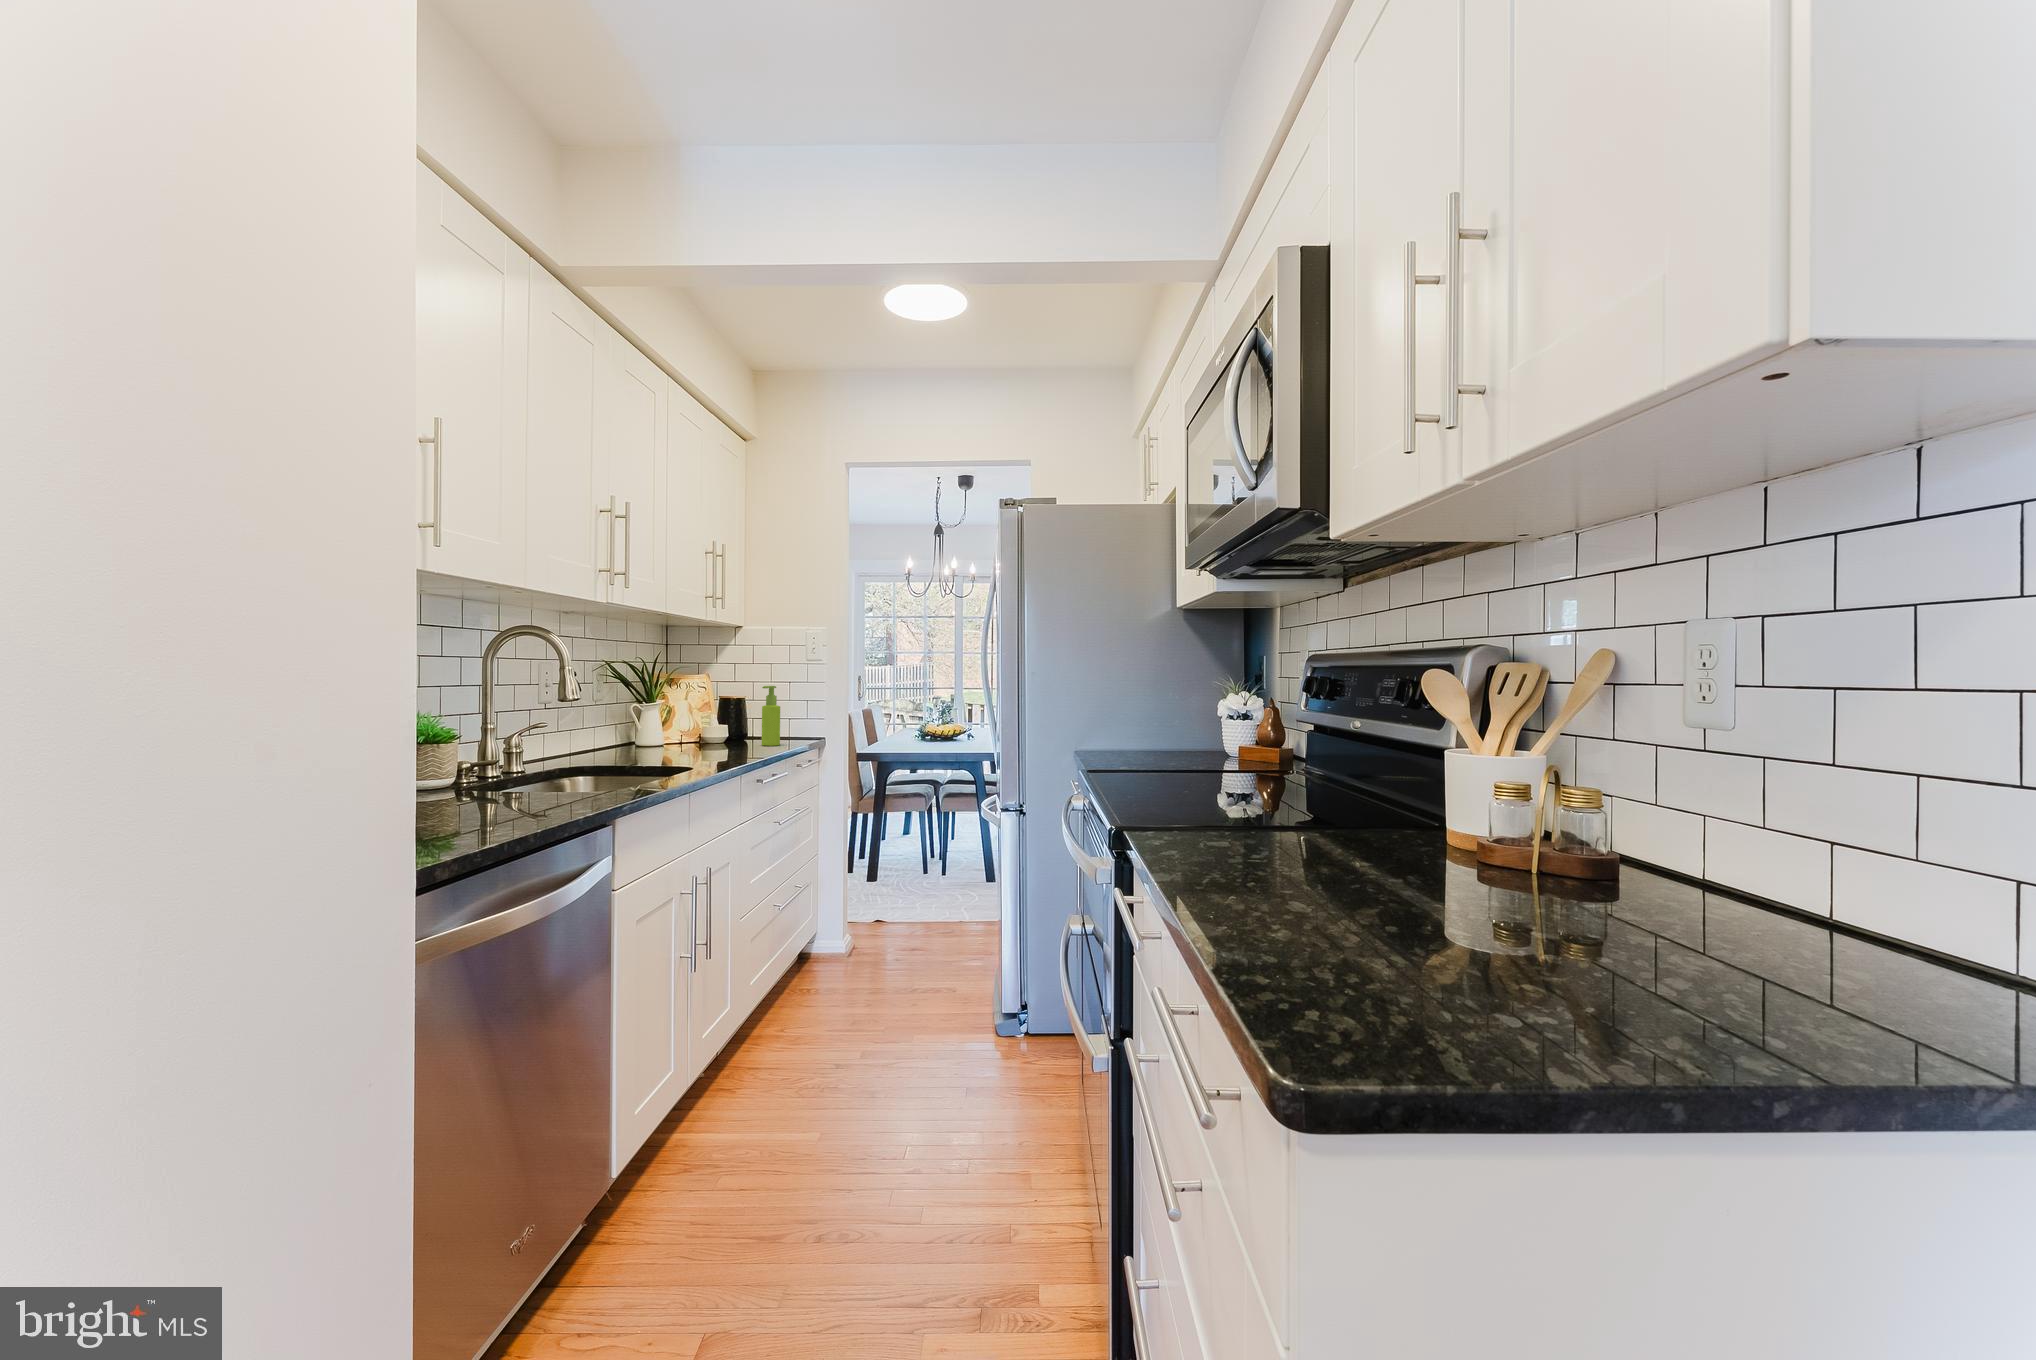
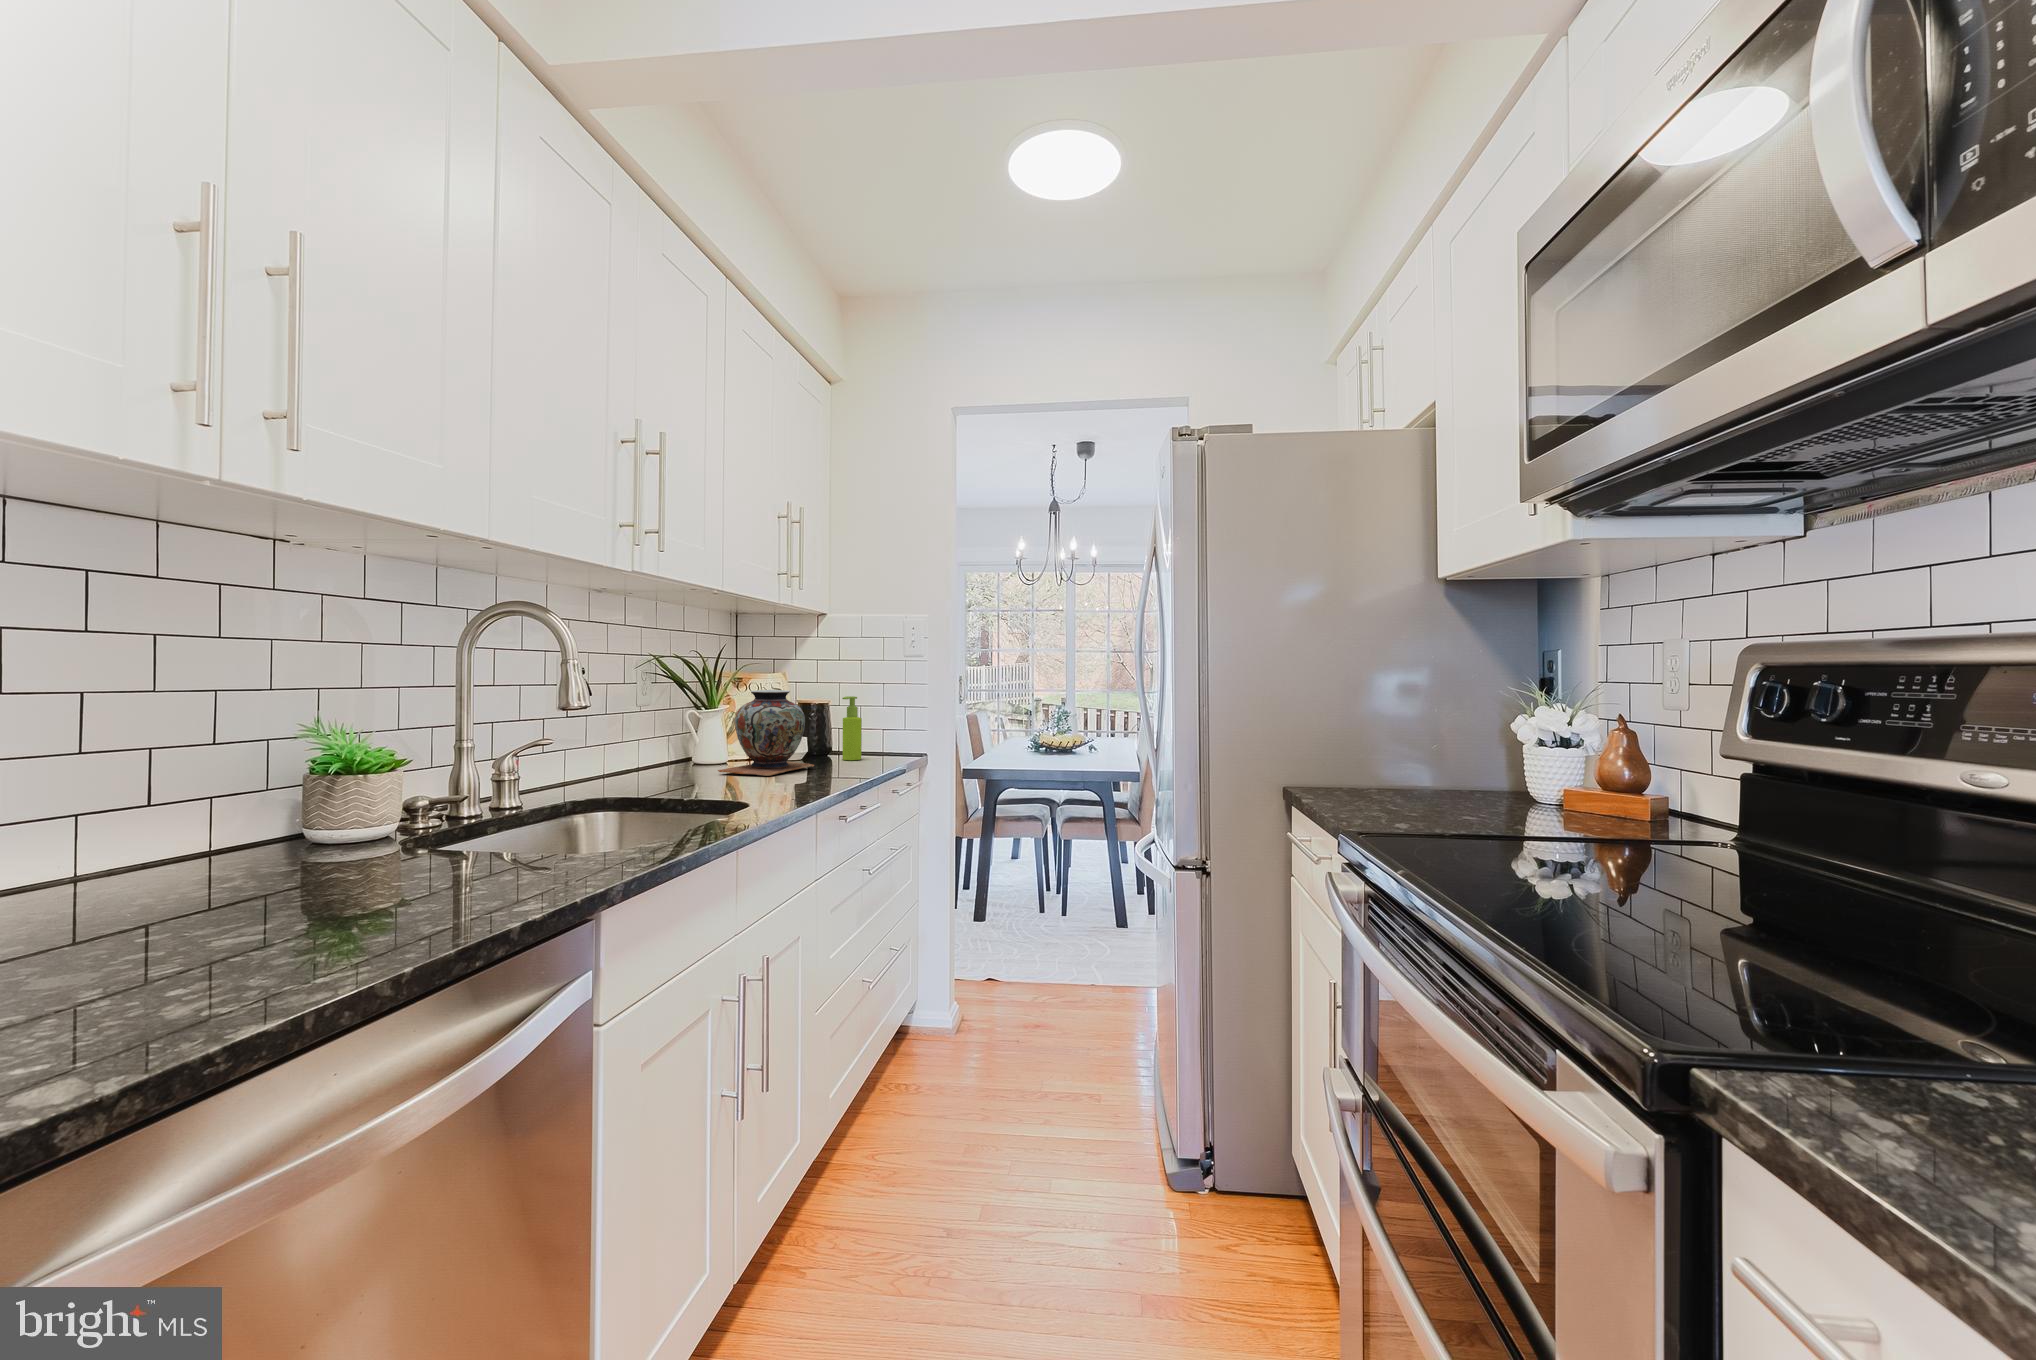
decorative vase: none [644,678,739,759] -> present [718,690,814,776]

